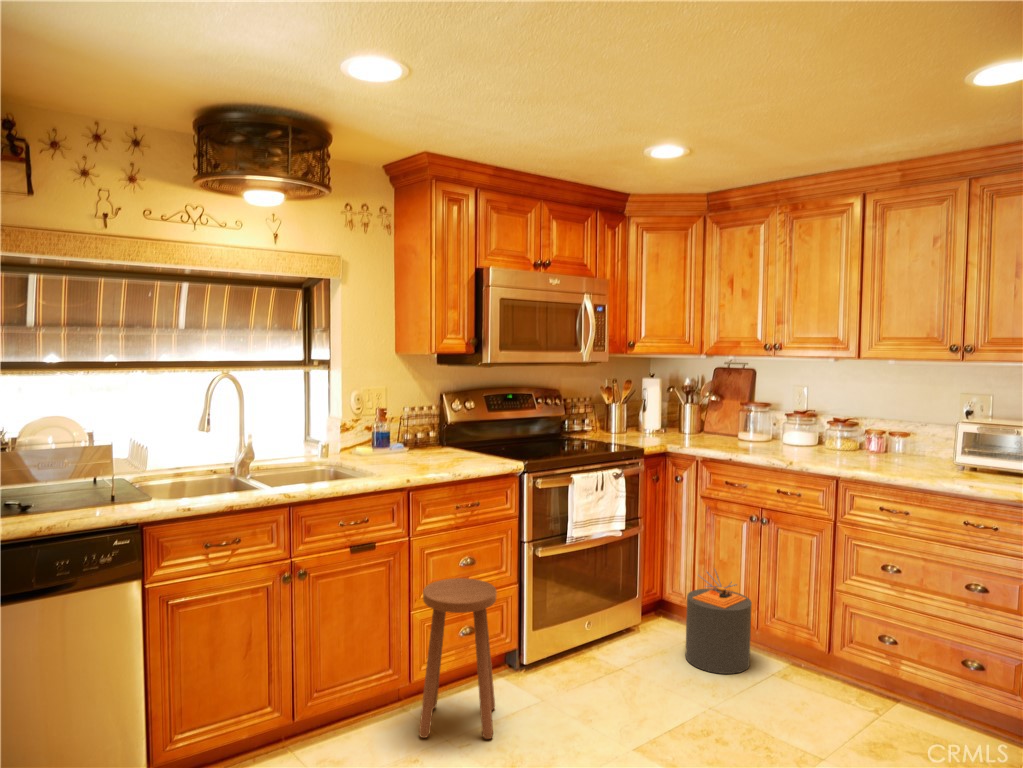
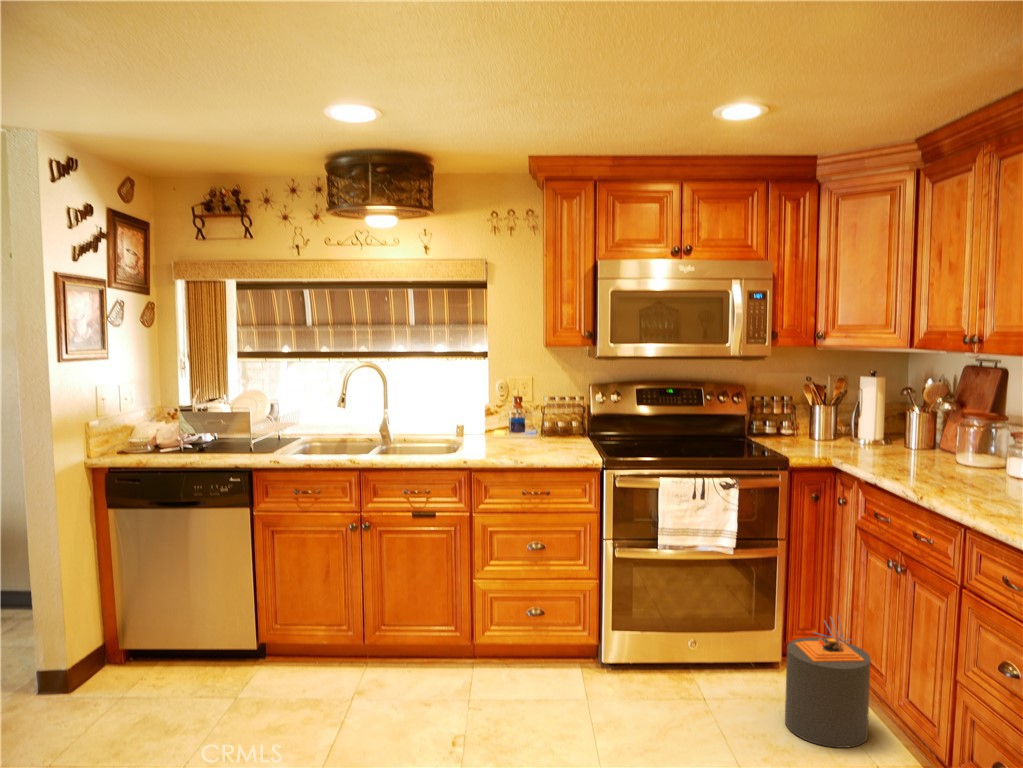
stool: present [419,578,497,739] -> none [449,558,535,710]

